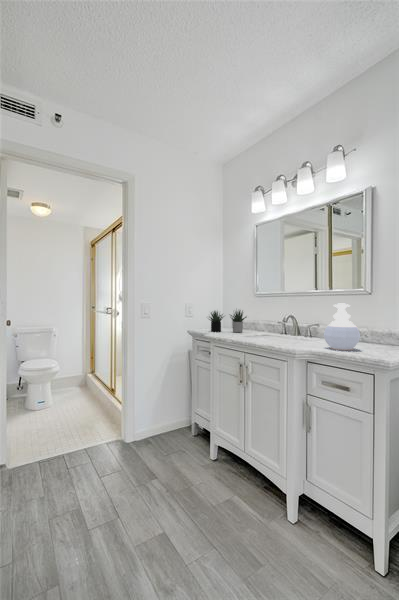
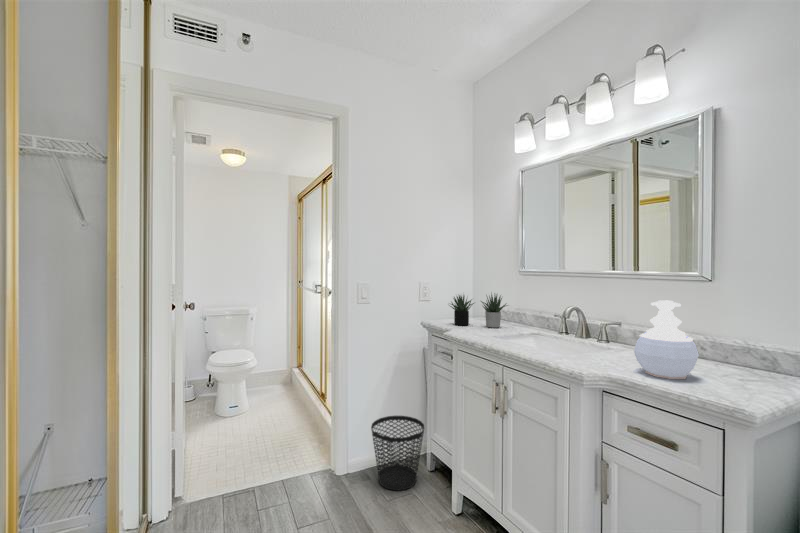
wastebasket: none [152,398,190,449] -> present [371,416,424,490]

